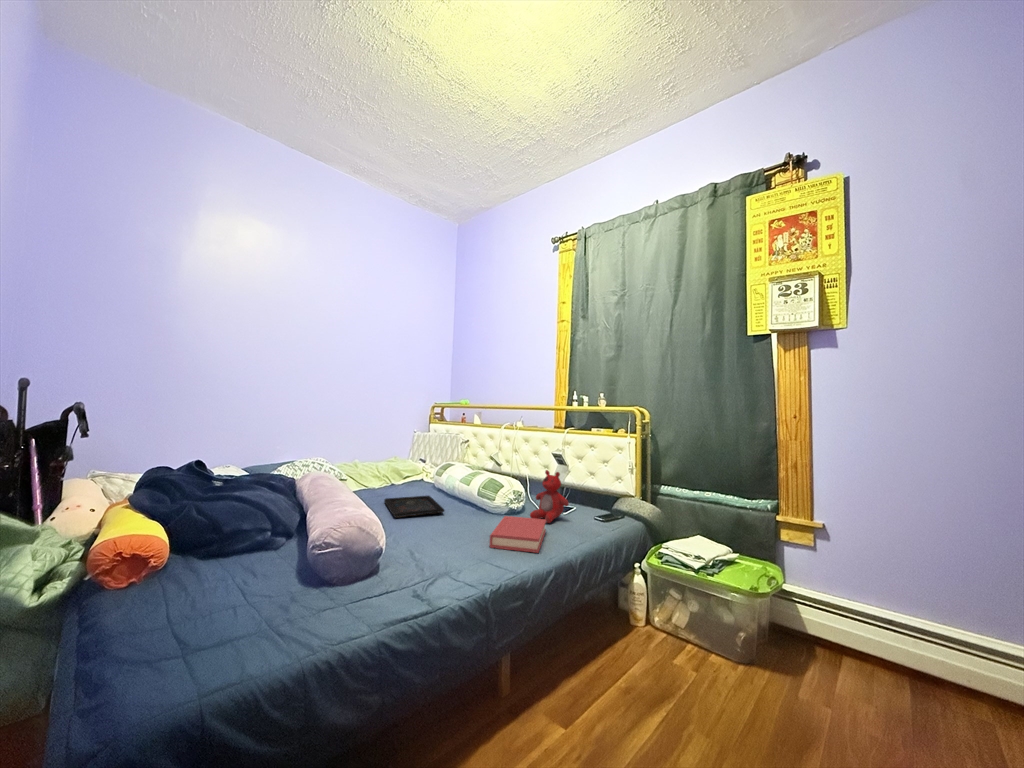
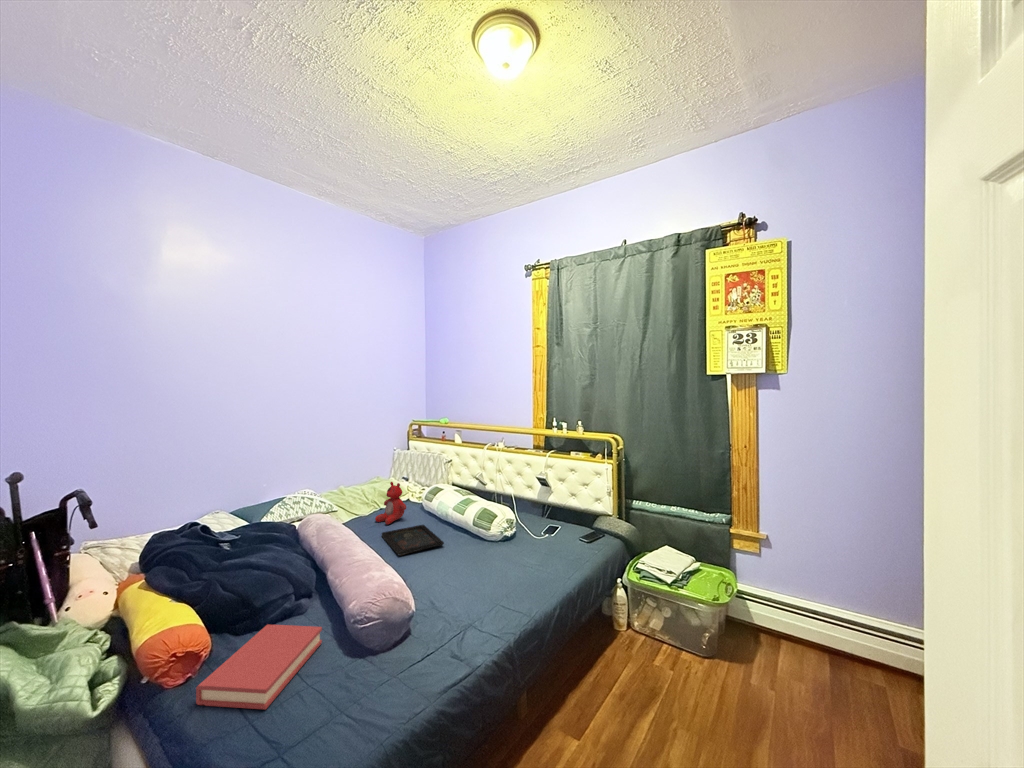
stuffed bear: present [530,470,569,523] -> present [375,482,406,525]
hardback book: present [490,516,546,553] -> present [196,625,322,709]

